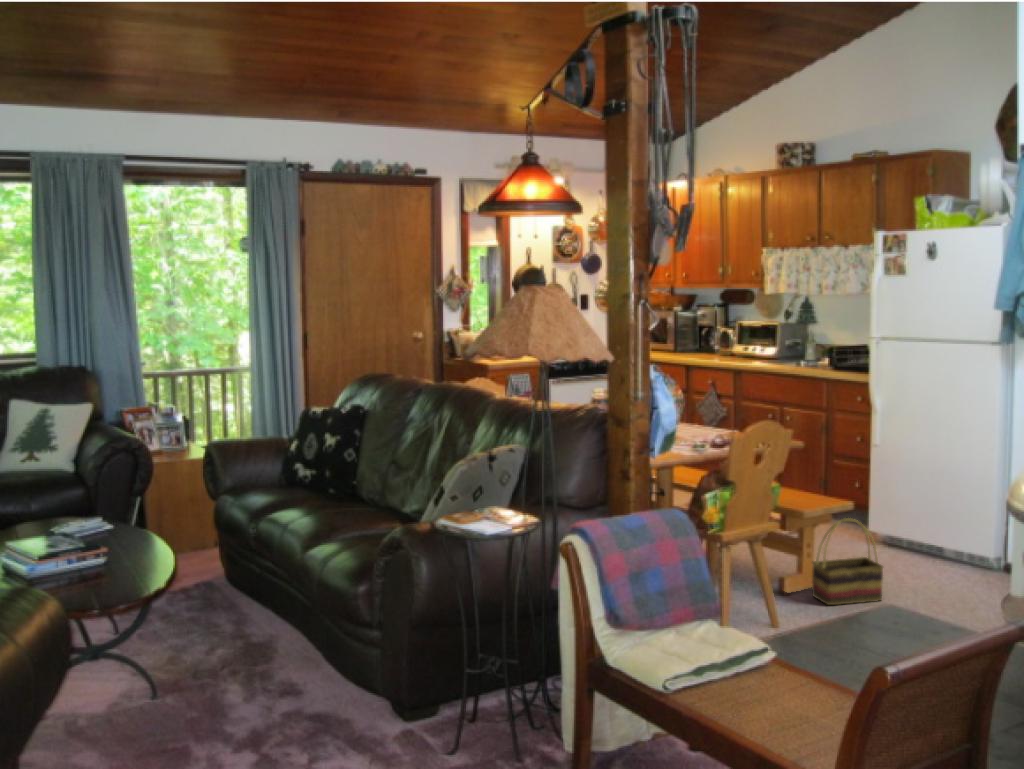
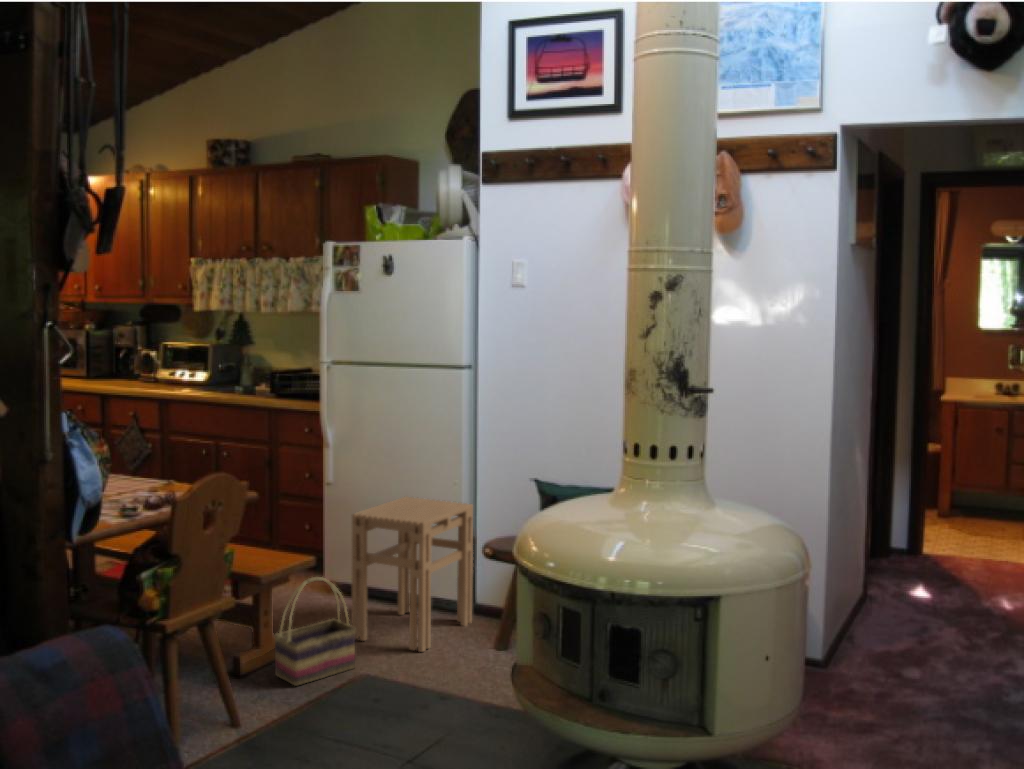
stool: none [883,461,1007,598] -> present [352,496,473,652]

